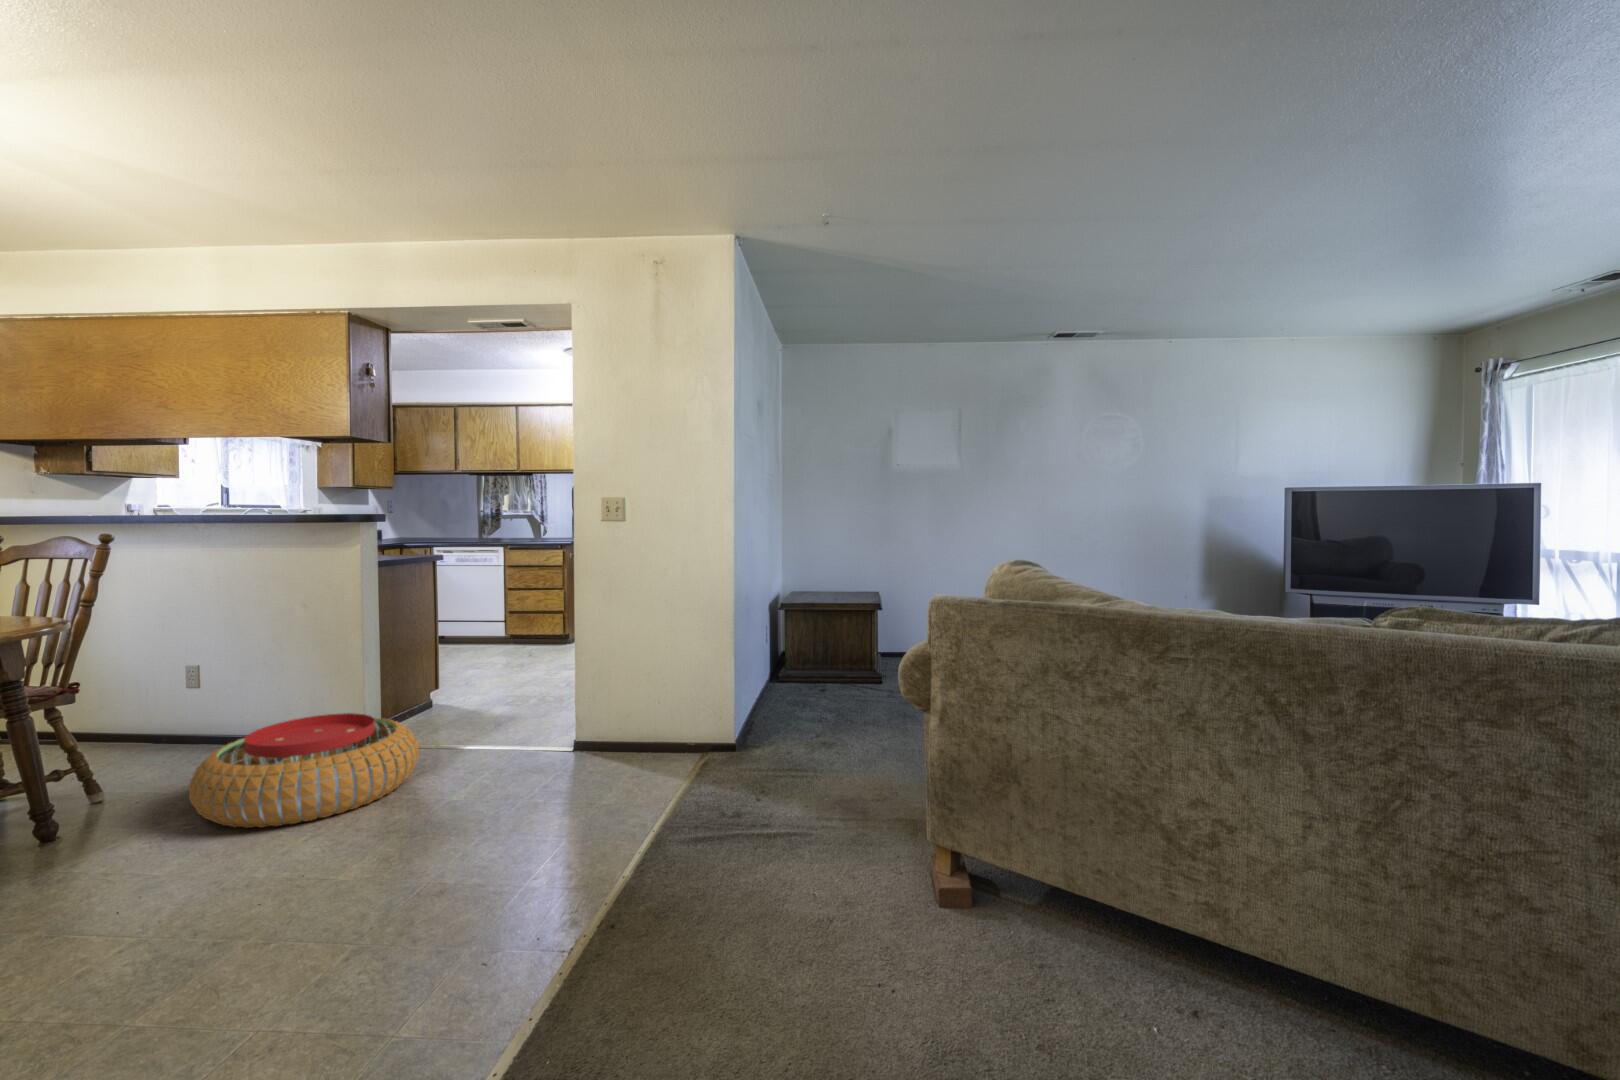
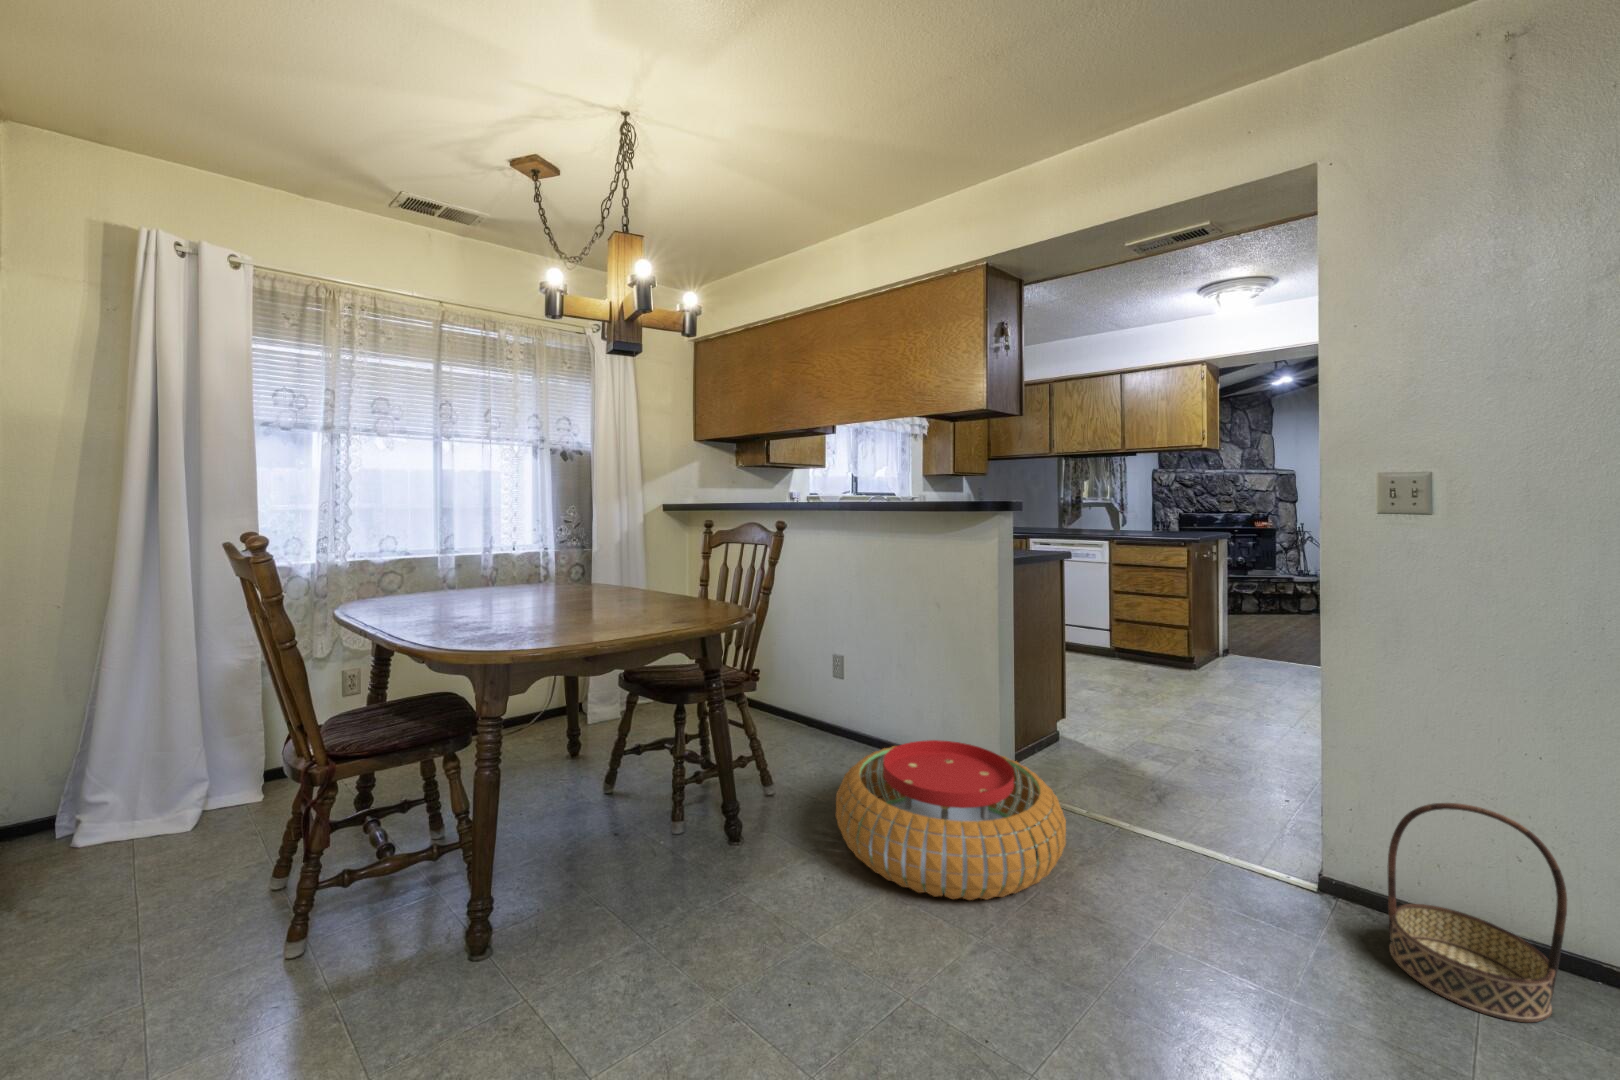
basket: none [605,671,668,773] -> present [1387,803,1567,1022]

